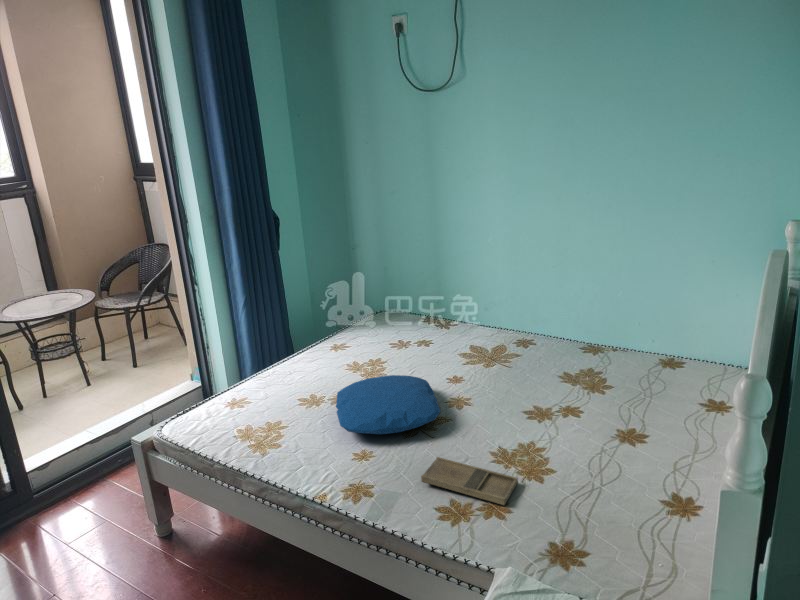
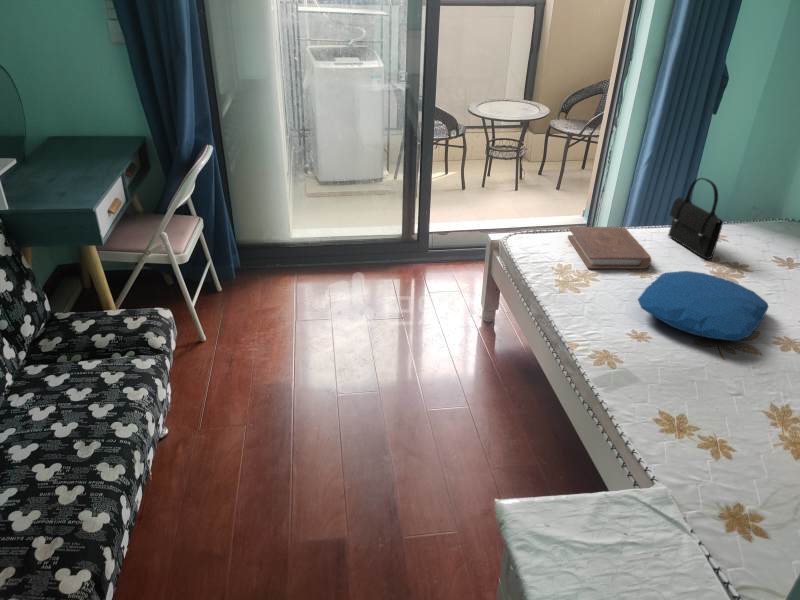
handbag: none [296,301,353,368] -> present [668,178,723,260]
book: none [218,370,315,422] -> present [568,227,651,269]
tray: present [421,457,518,505] -> none [666,371,766,448]

